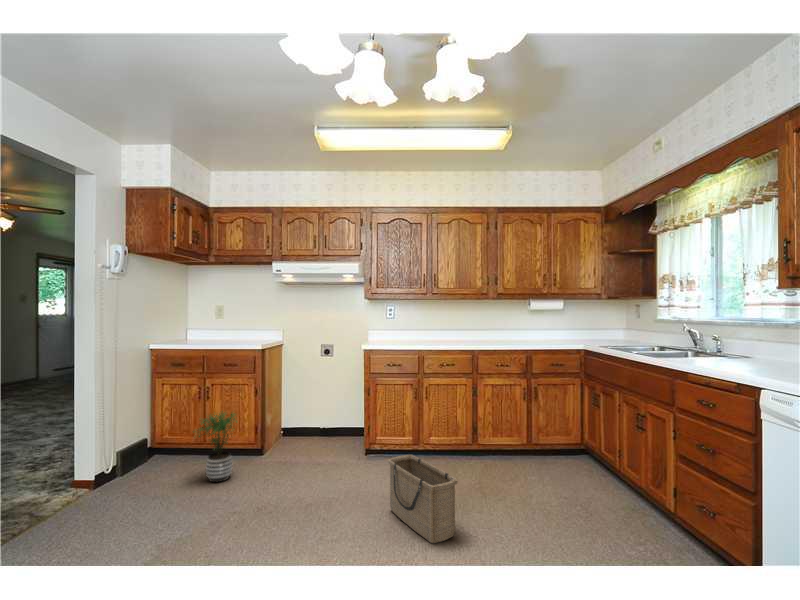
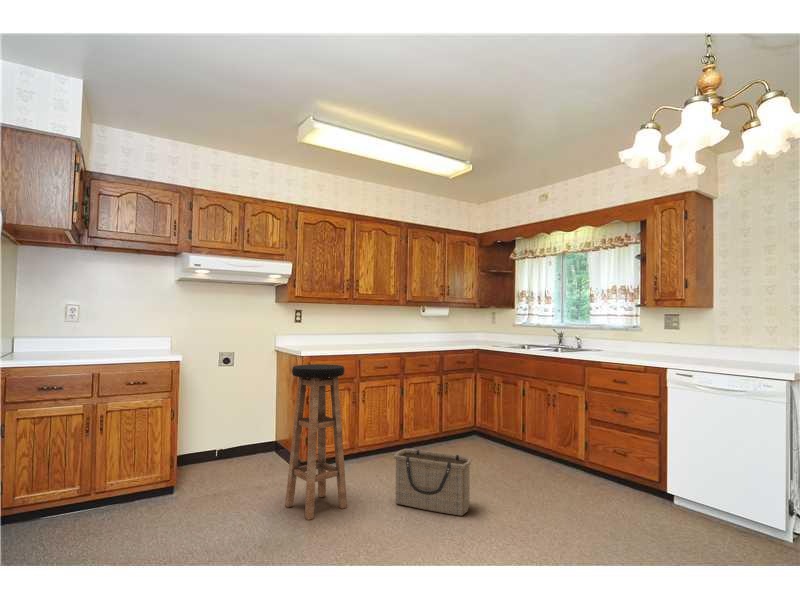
bar stool: none [302,360,351,504] -> present [285,364,347,520]
potted plant: present [193,411,237,482] -> none [136,435,201,530]

